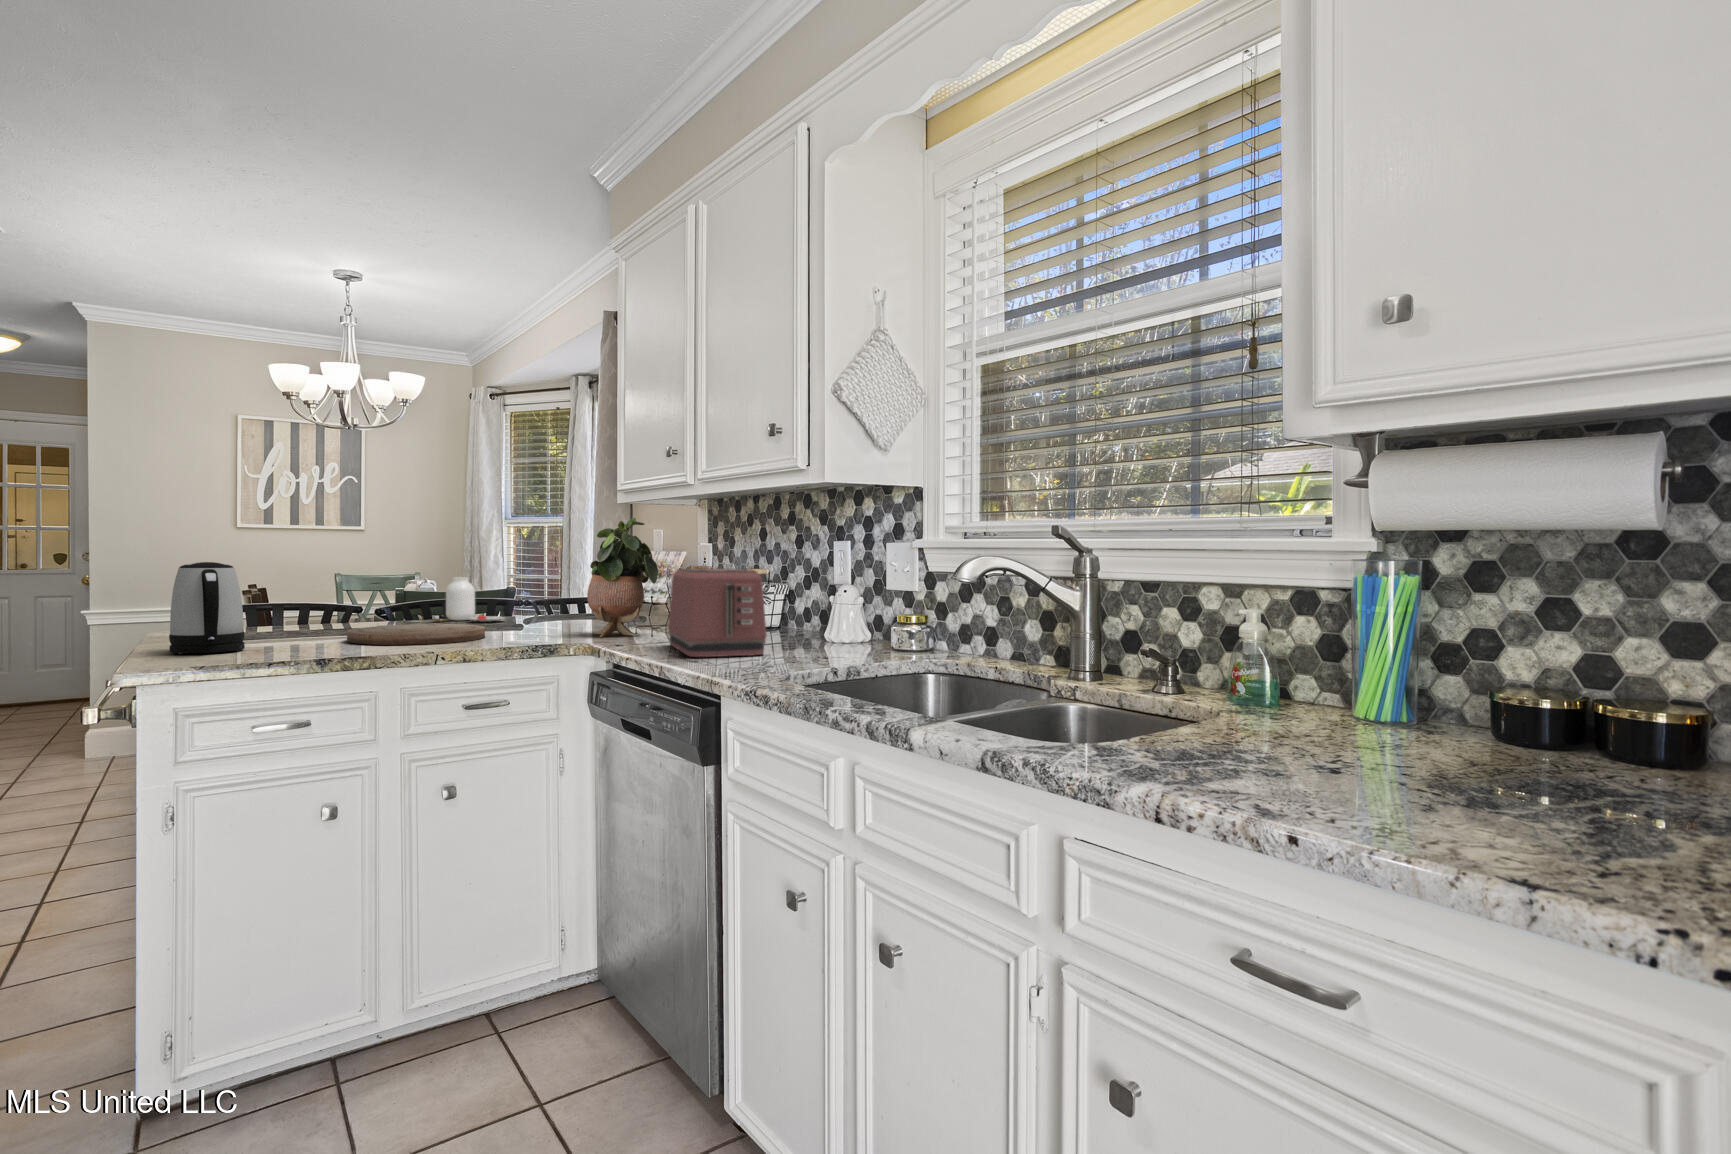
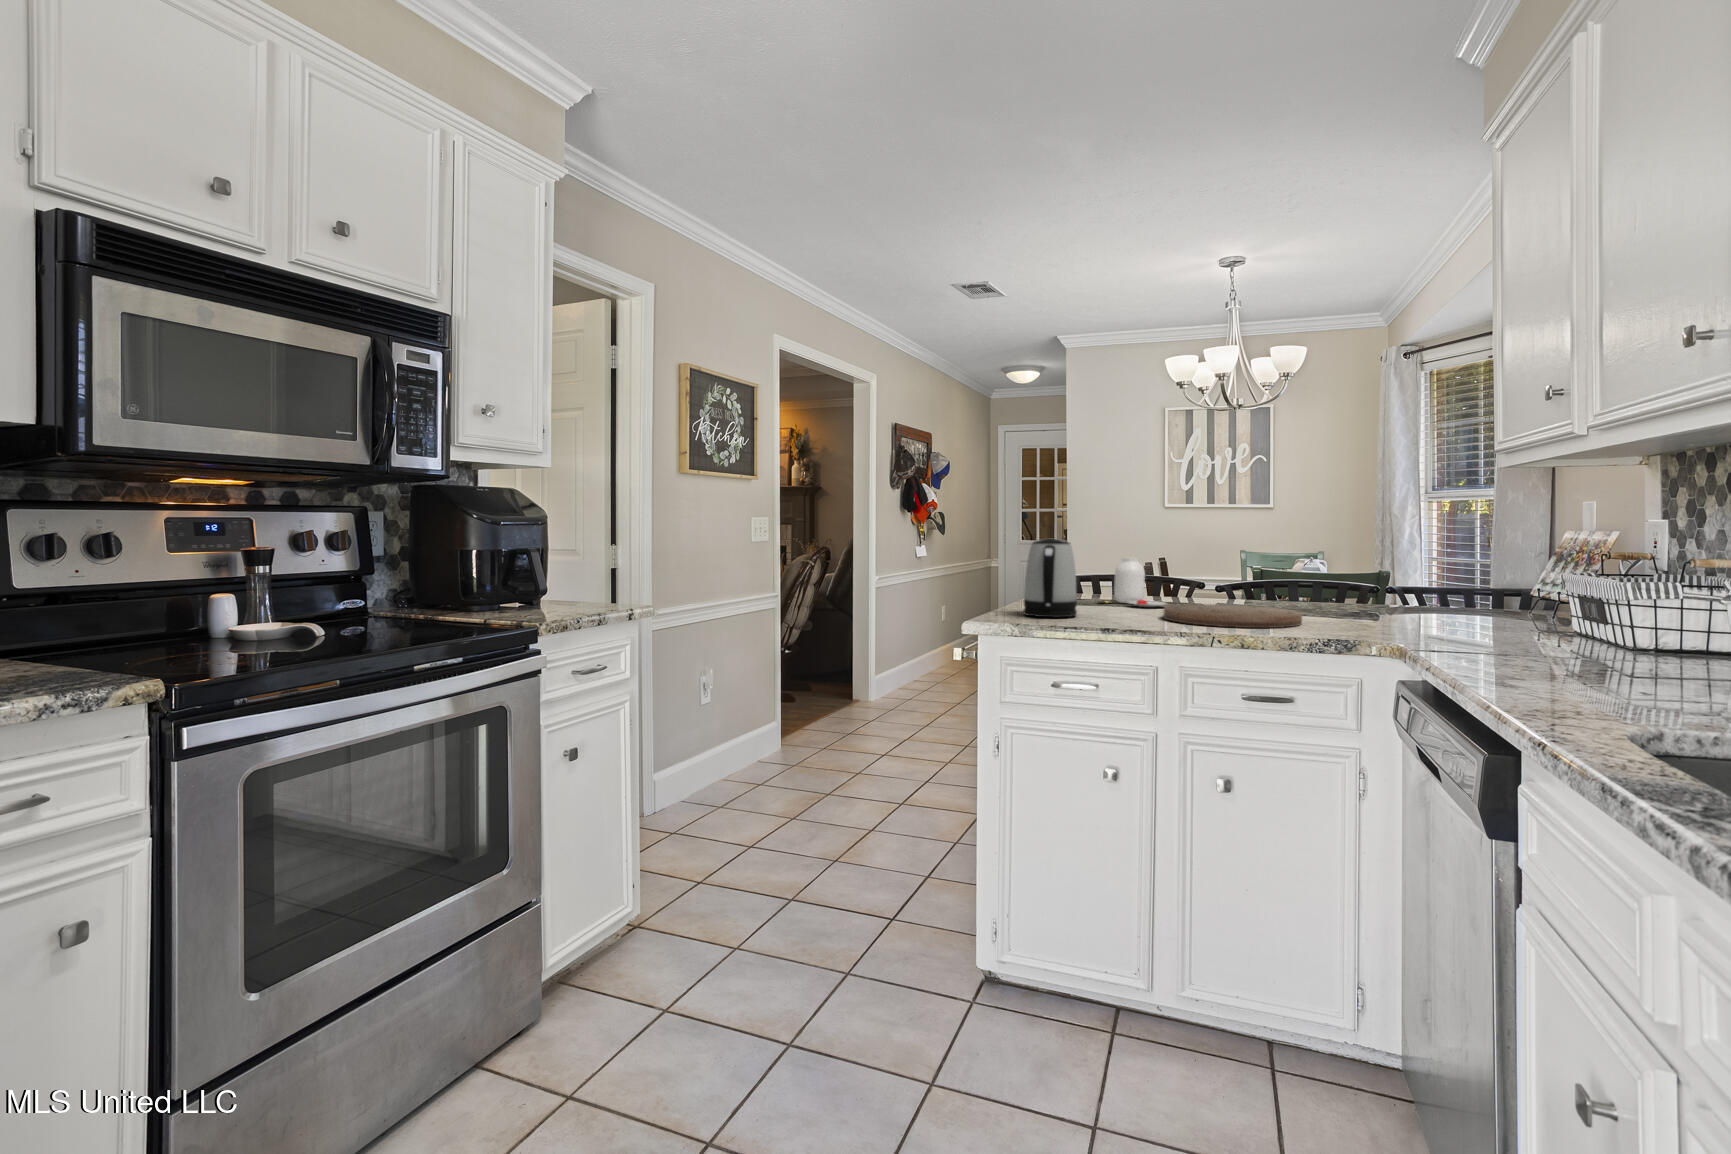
potted plant: present [587,518,658,637] -> none [1427,486,1536,642]
toaster: present [668,568,767,657] -> none [1527,556,1688,695]
jar: present [446,577,504,622] -> present [1109,557,1166,607]

